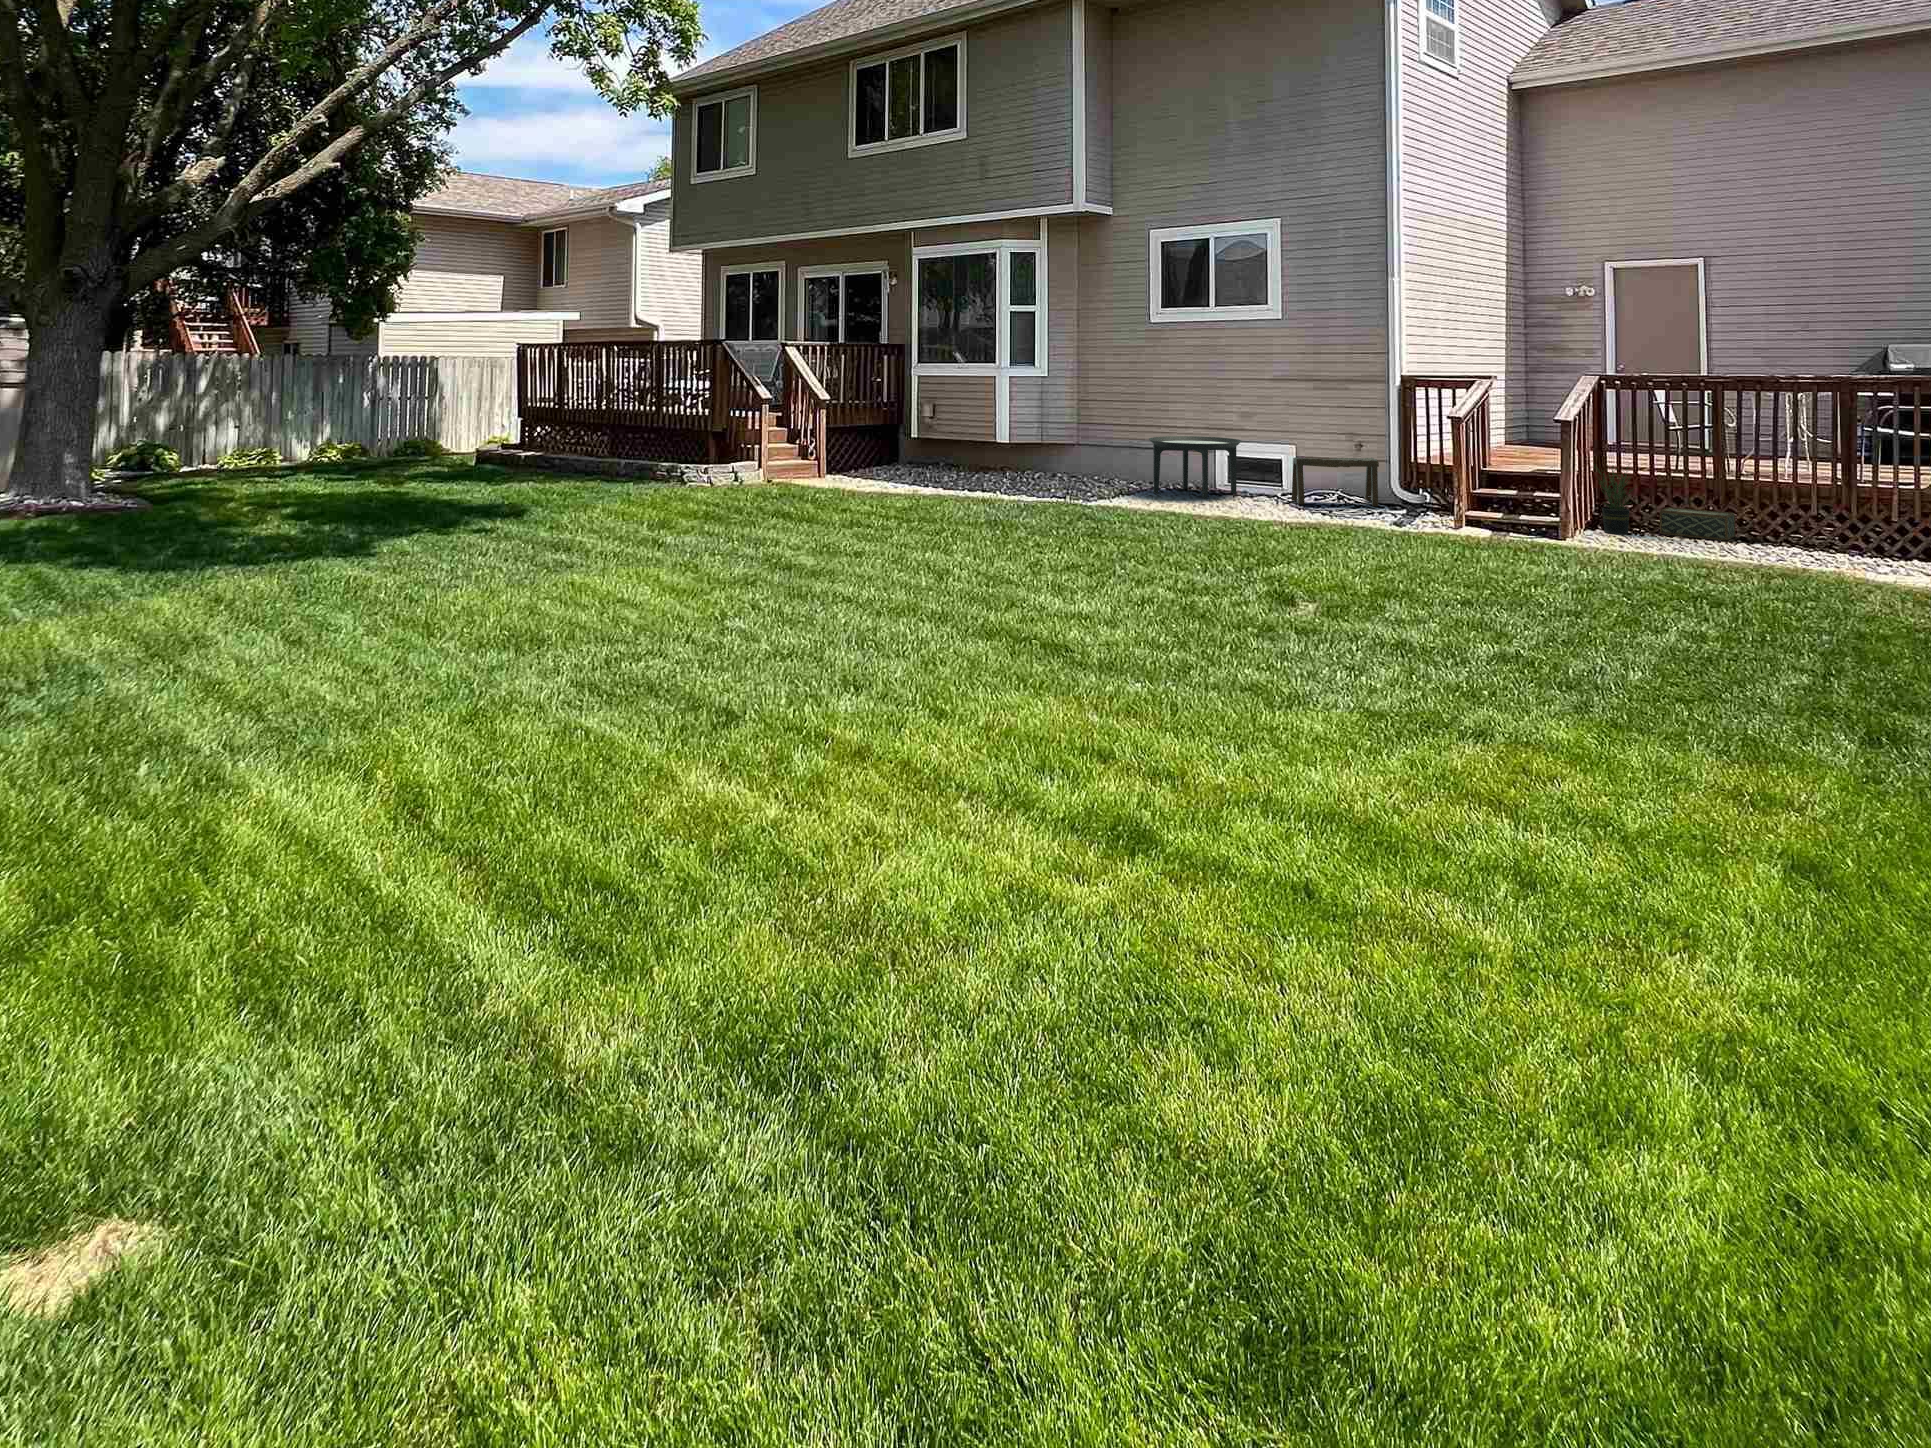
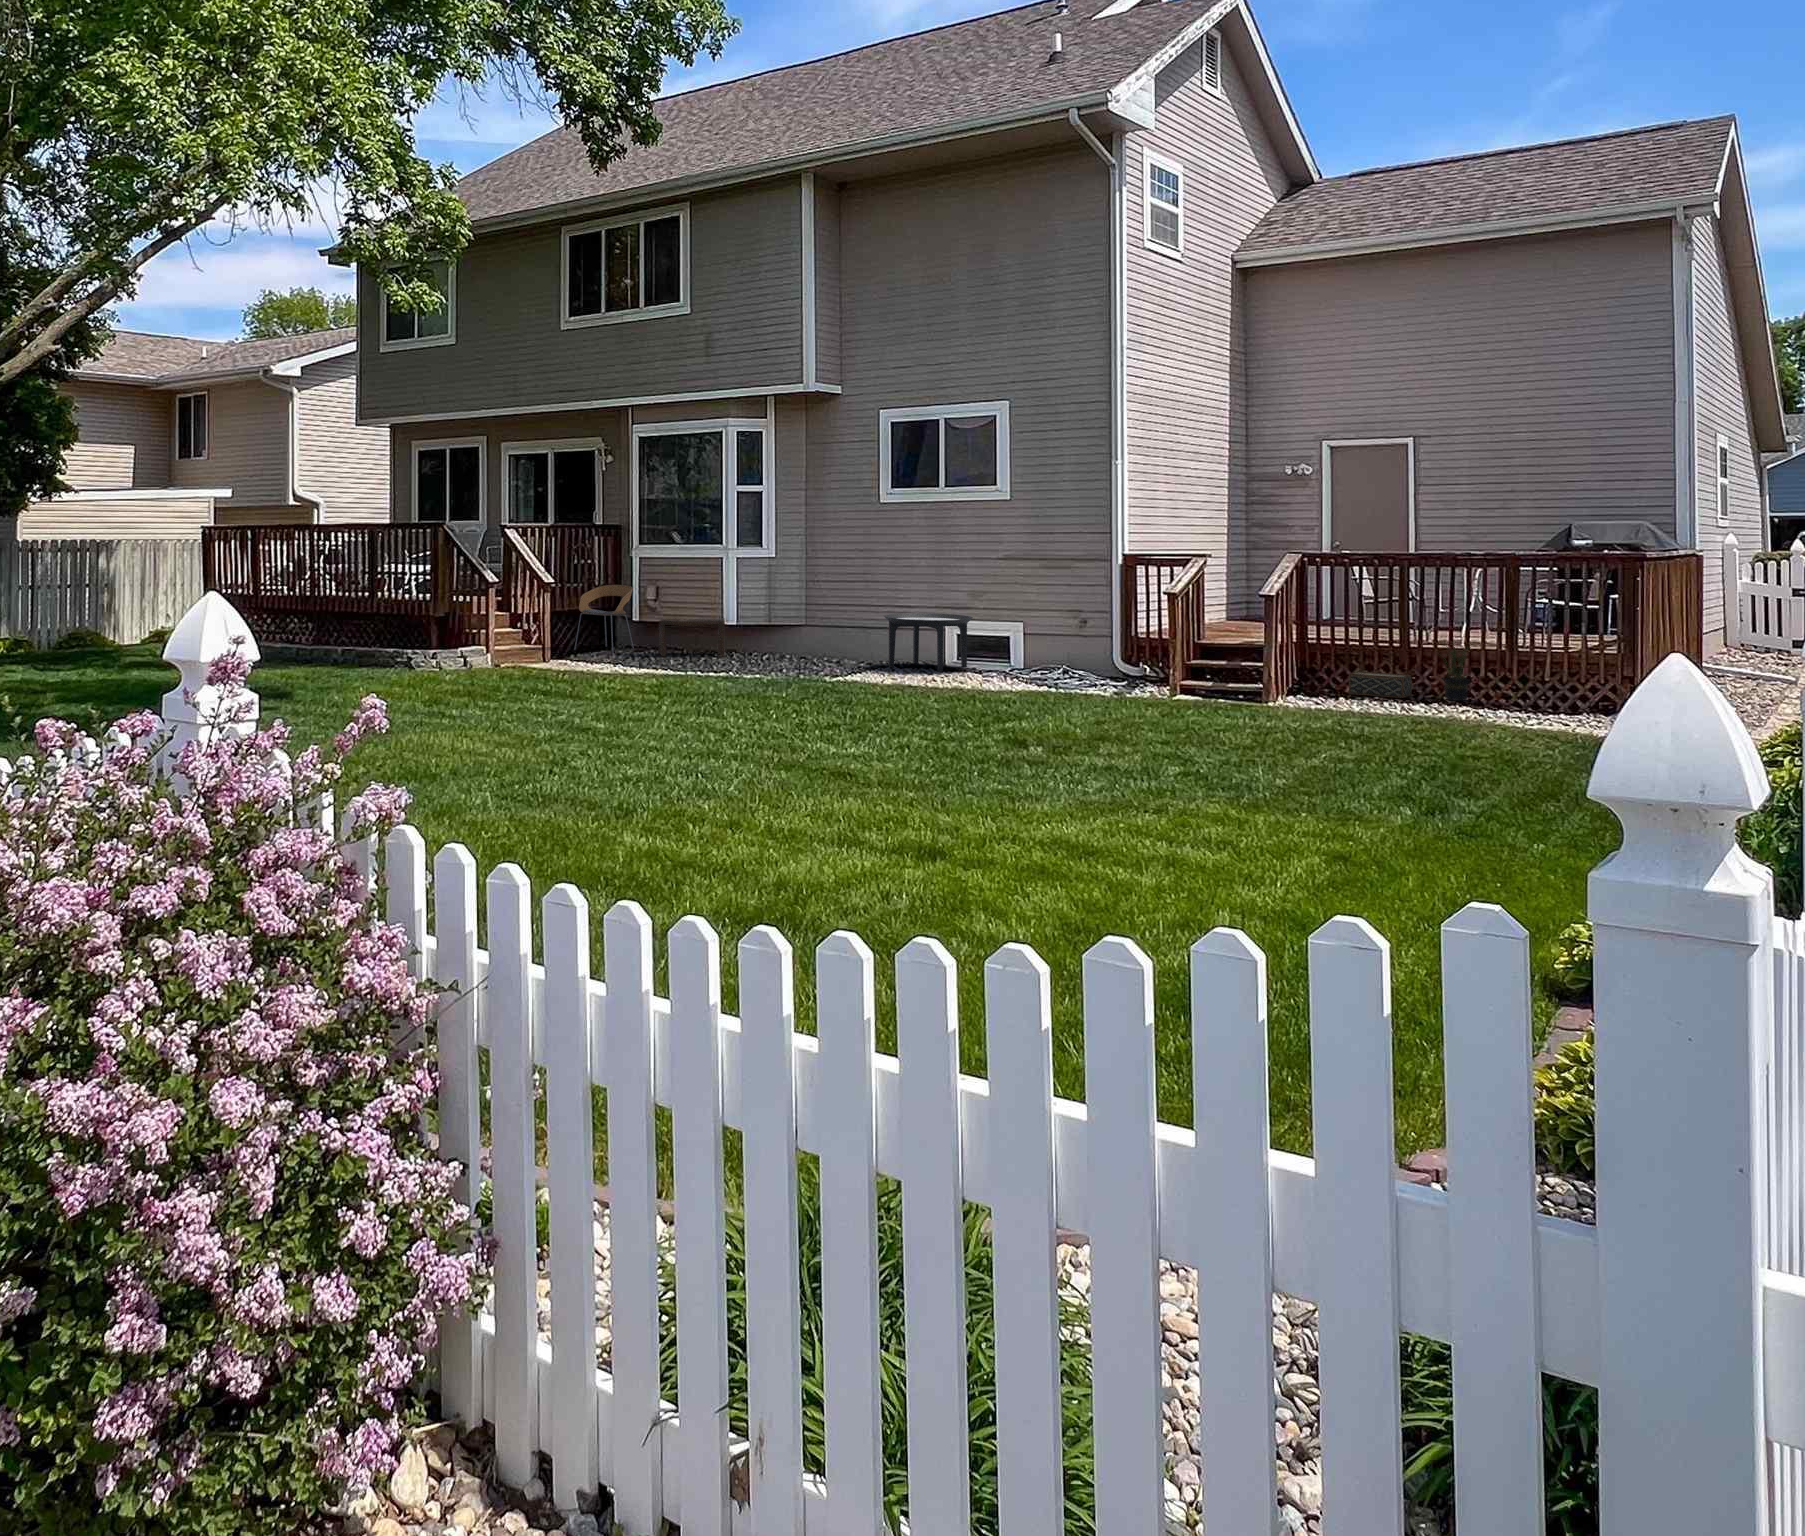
chair: none [857,406,917,473] -> present [574,585,634,652]
bench: present [1292,457,1379,506] -> present [658,618,725,657]
potted plant: present [1597,467,1630,534] -> present [1436,645,1471,701]

